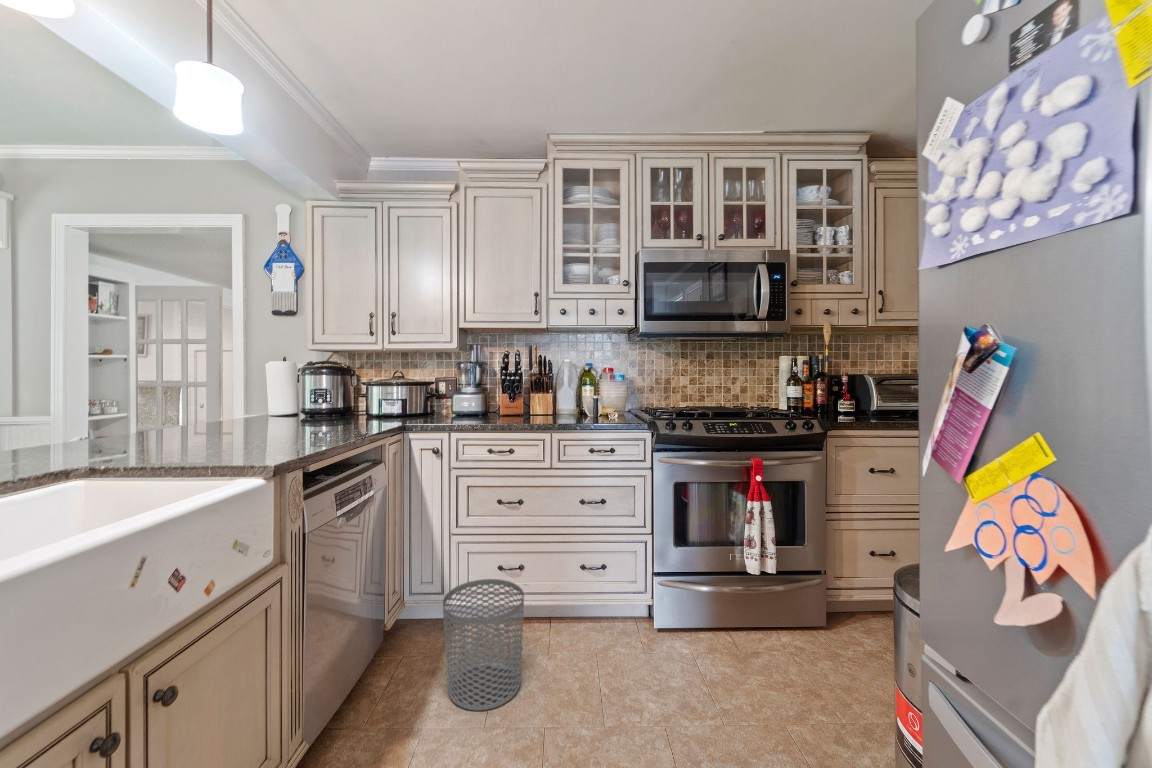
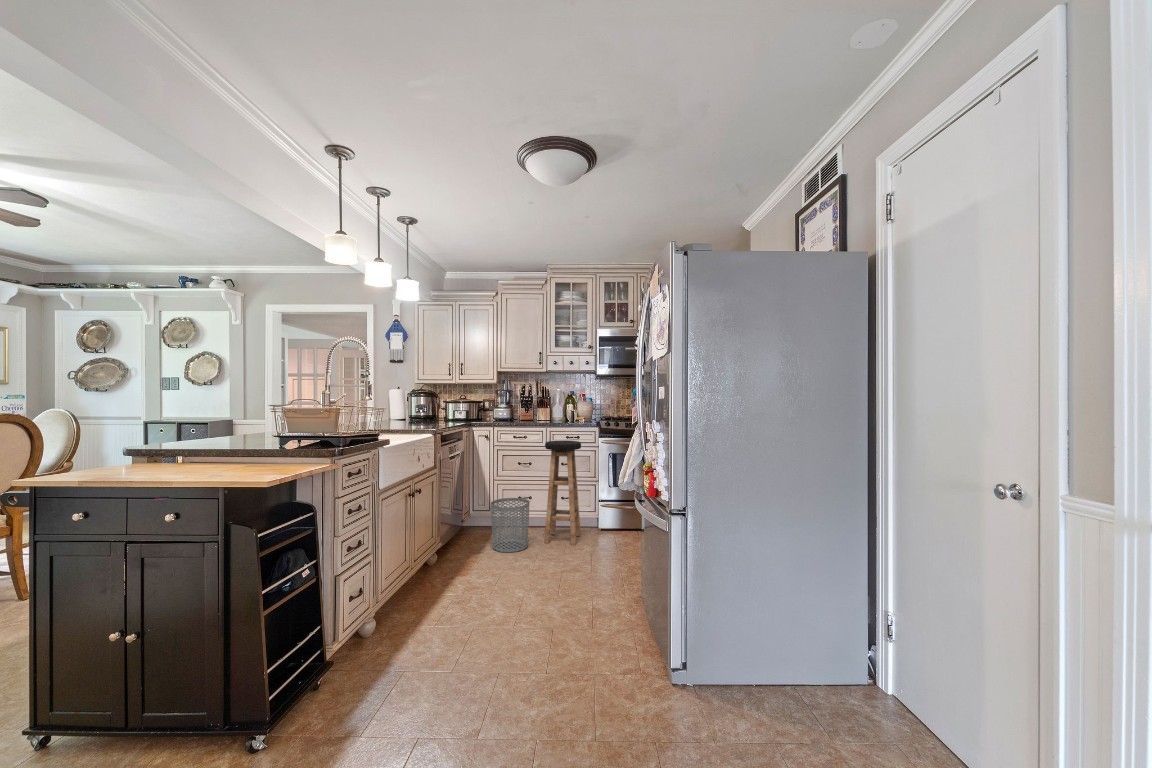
bar stool: none [553,459,624,674] -> present [544,440,581,545]

